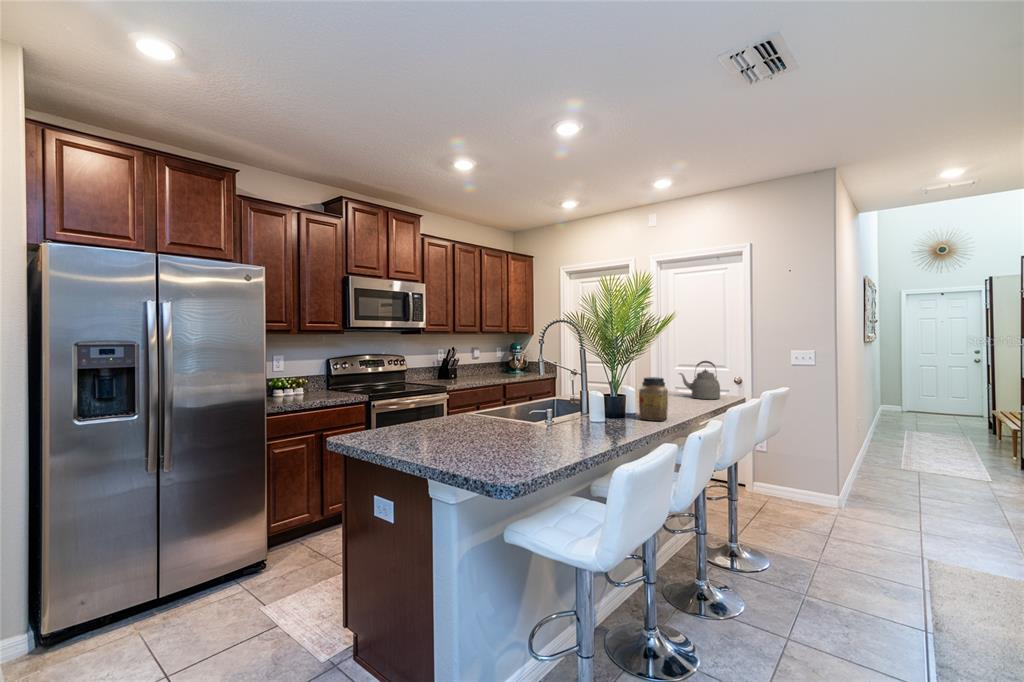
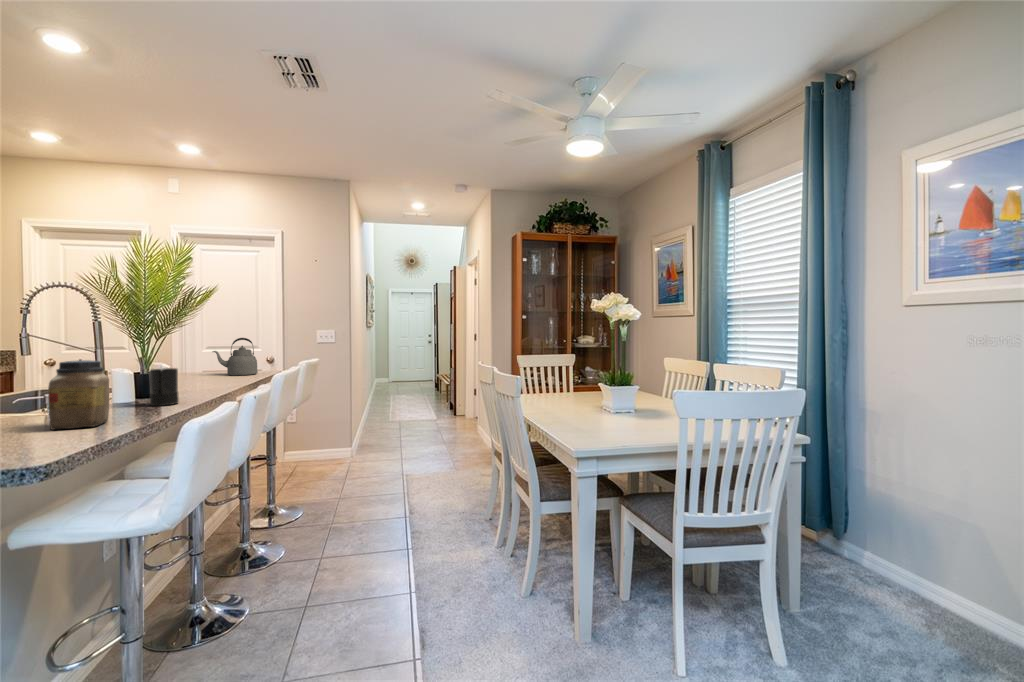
jar: present [639,377,668,421] -> present [48,360,109,430]
candle: none [613,392,635,431] -> present [149,366,179,406]

